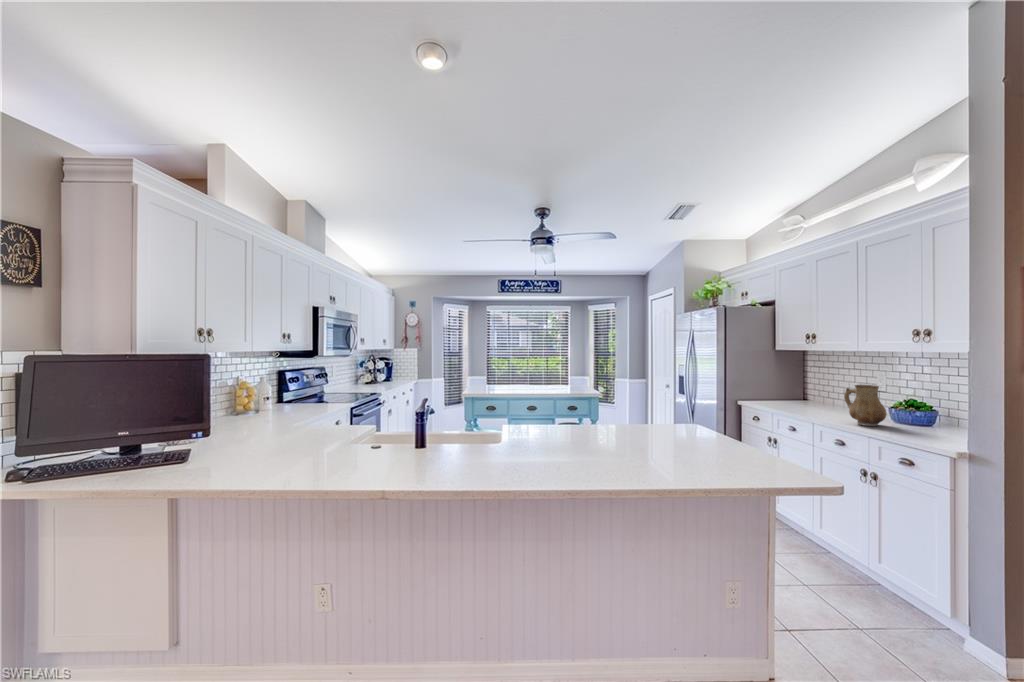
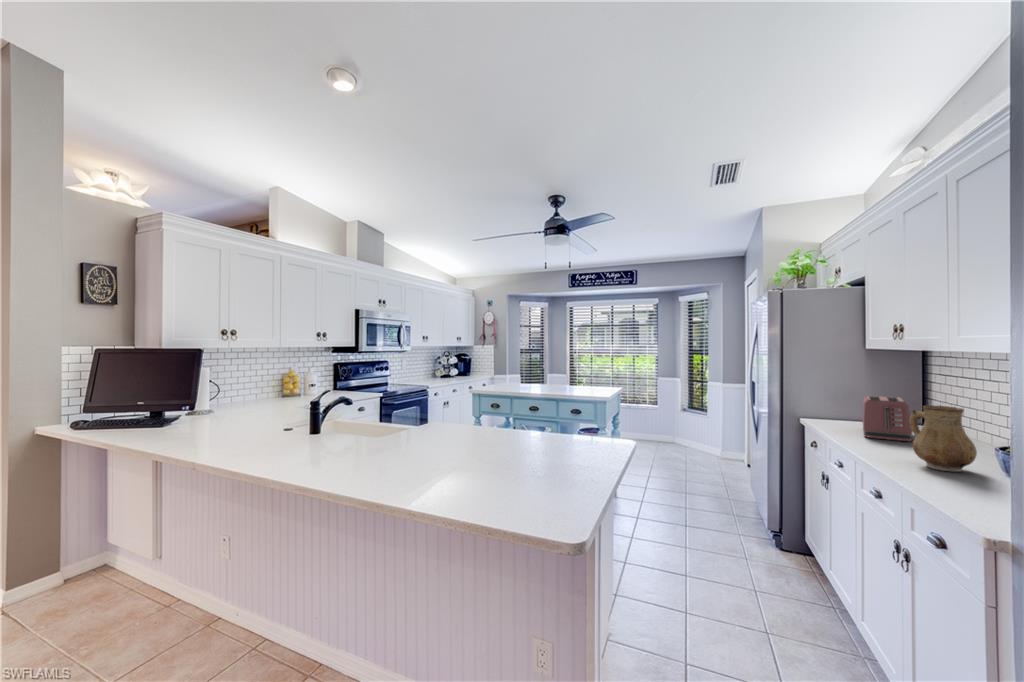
toaster: none [780,382,822,411] -> present [862,396,912,441]

